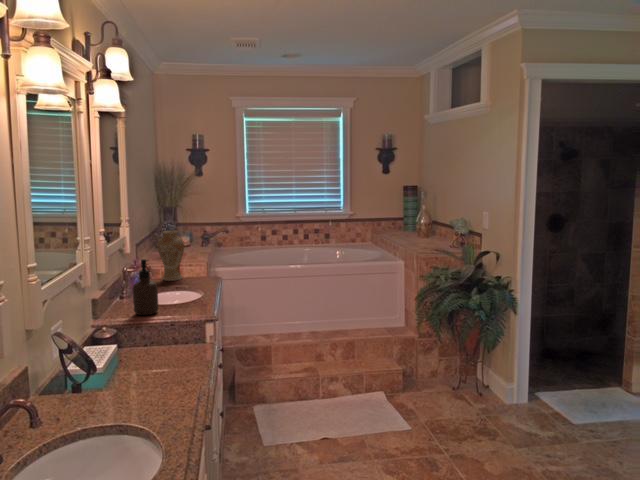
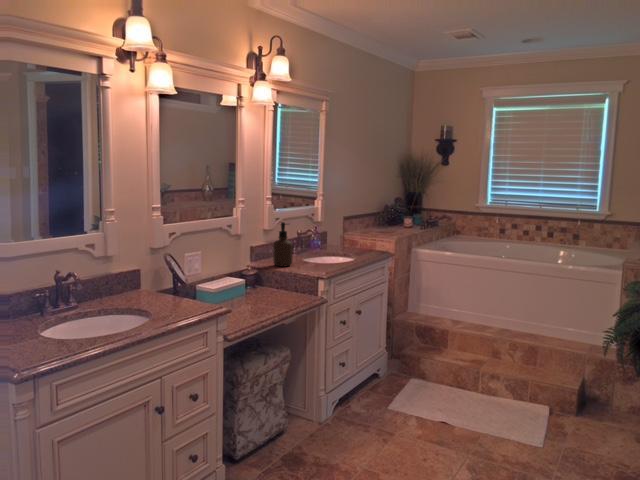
vase: present [158,231,184,281] -> none [348,209,370,252]

